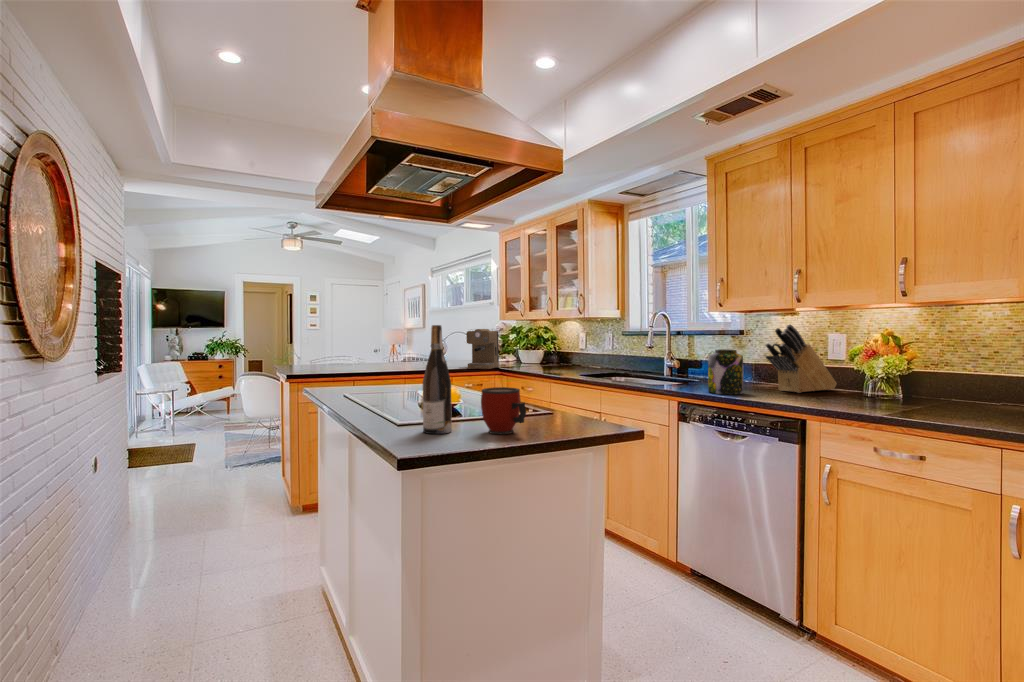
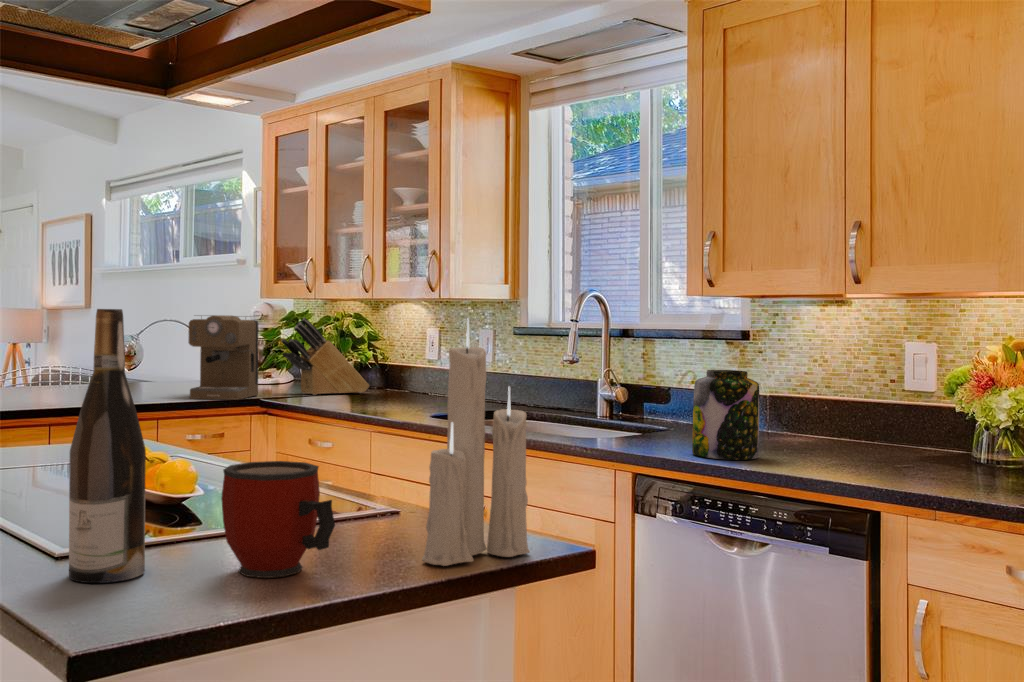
candle: none [565,320,613,432] -> present [422,319,530,566]
knife block: present [765,324,837,393] -> present [281,318,369,395]

